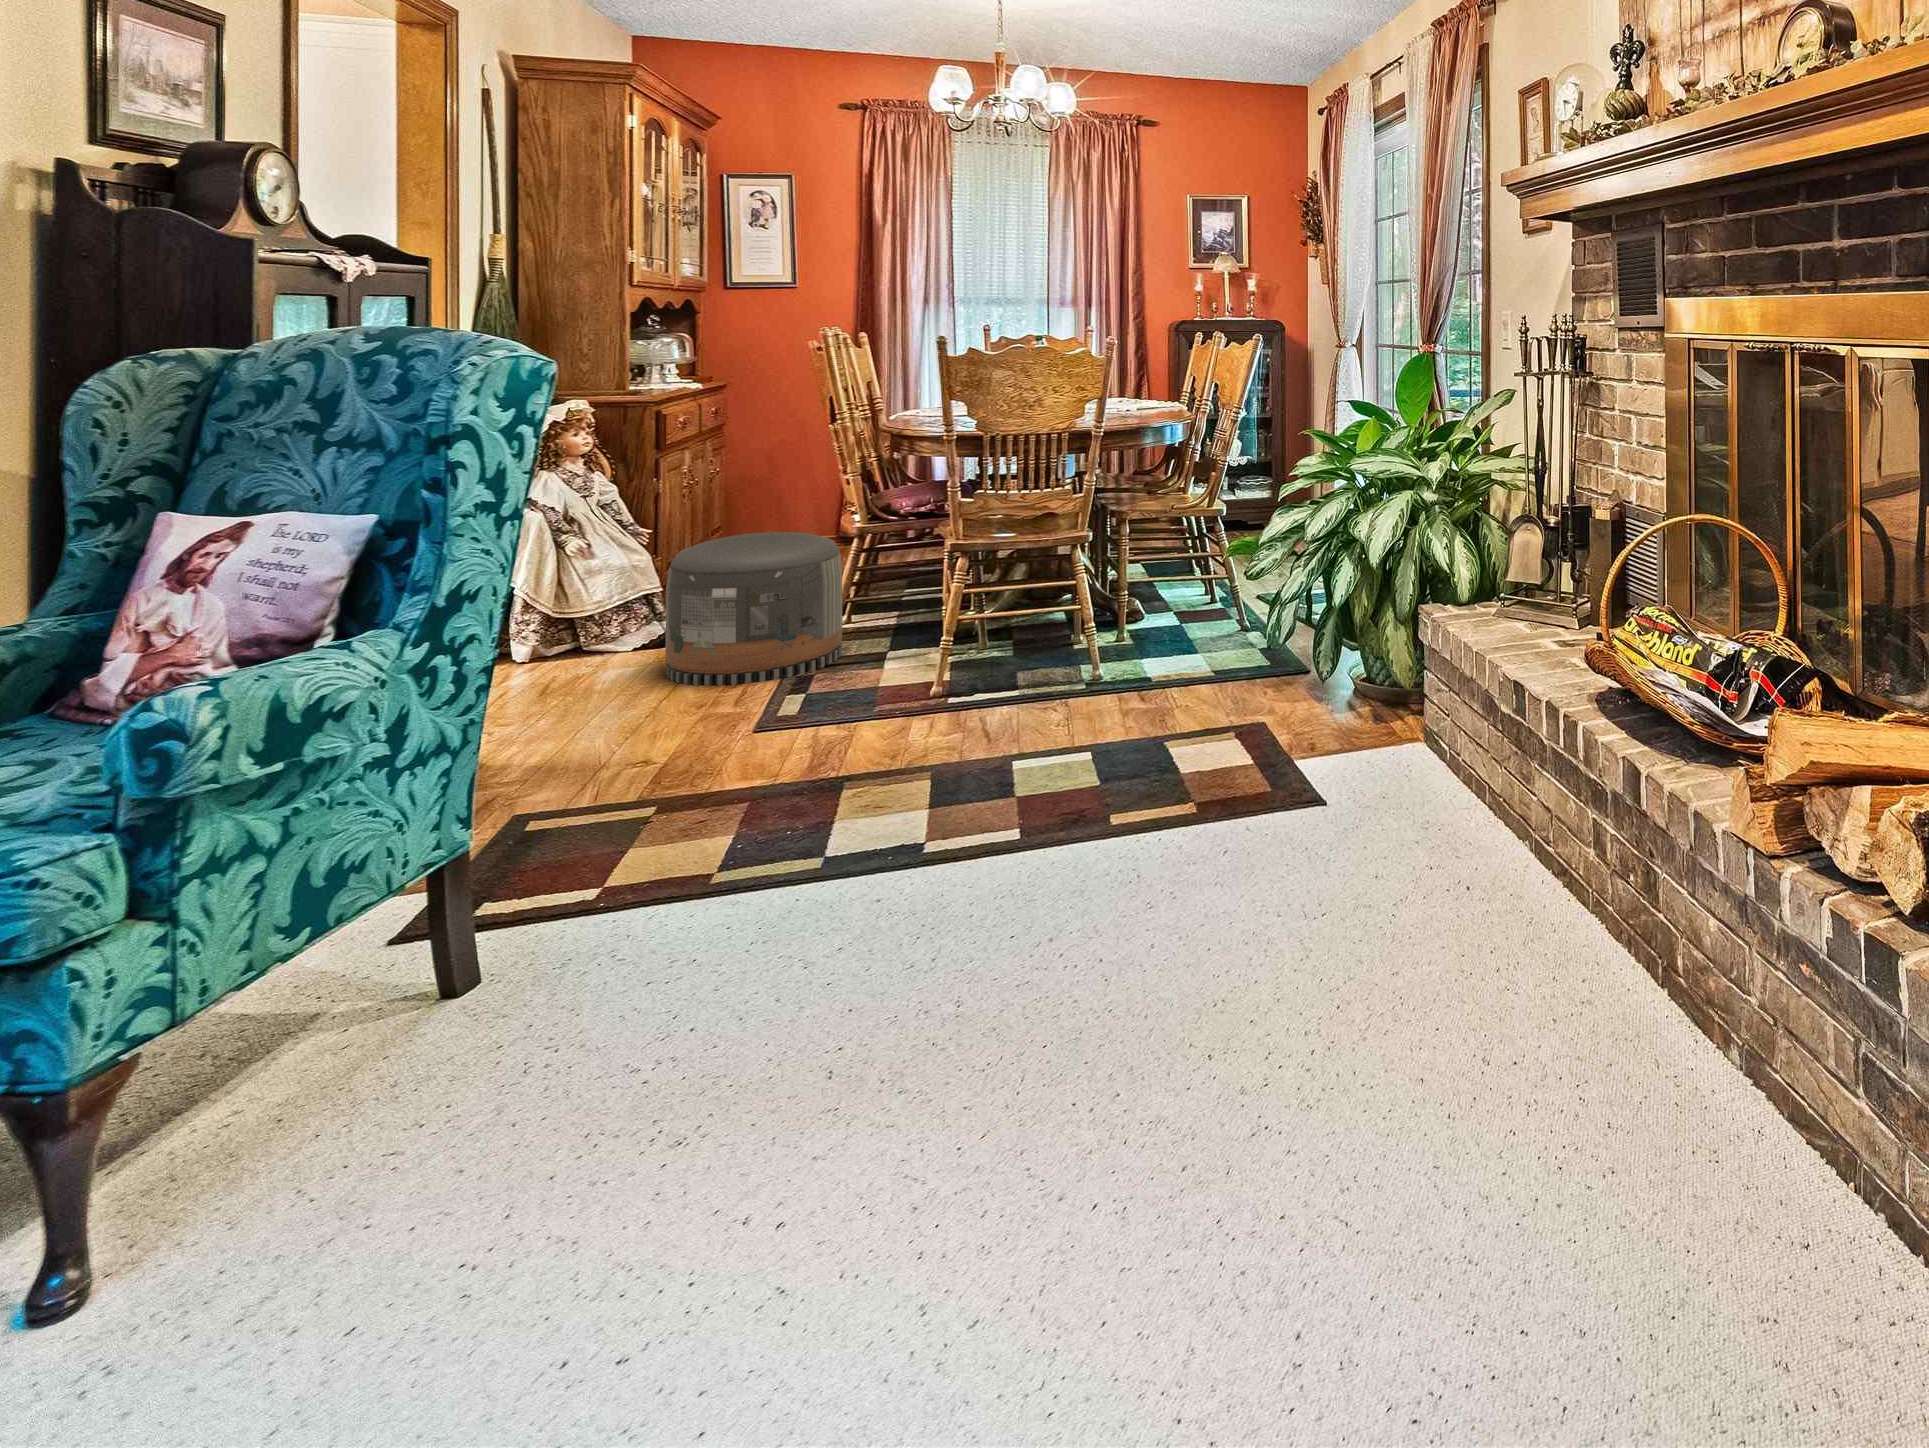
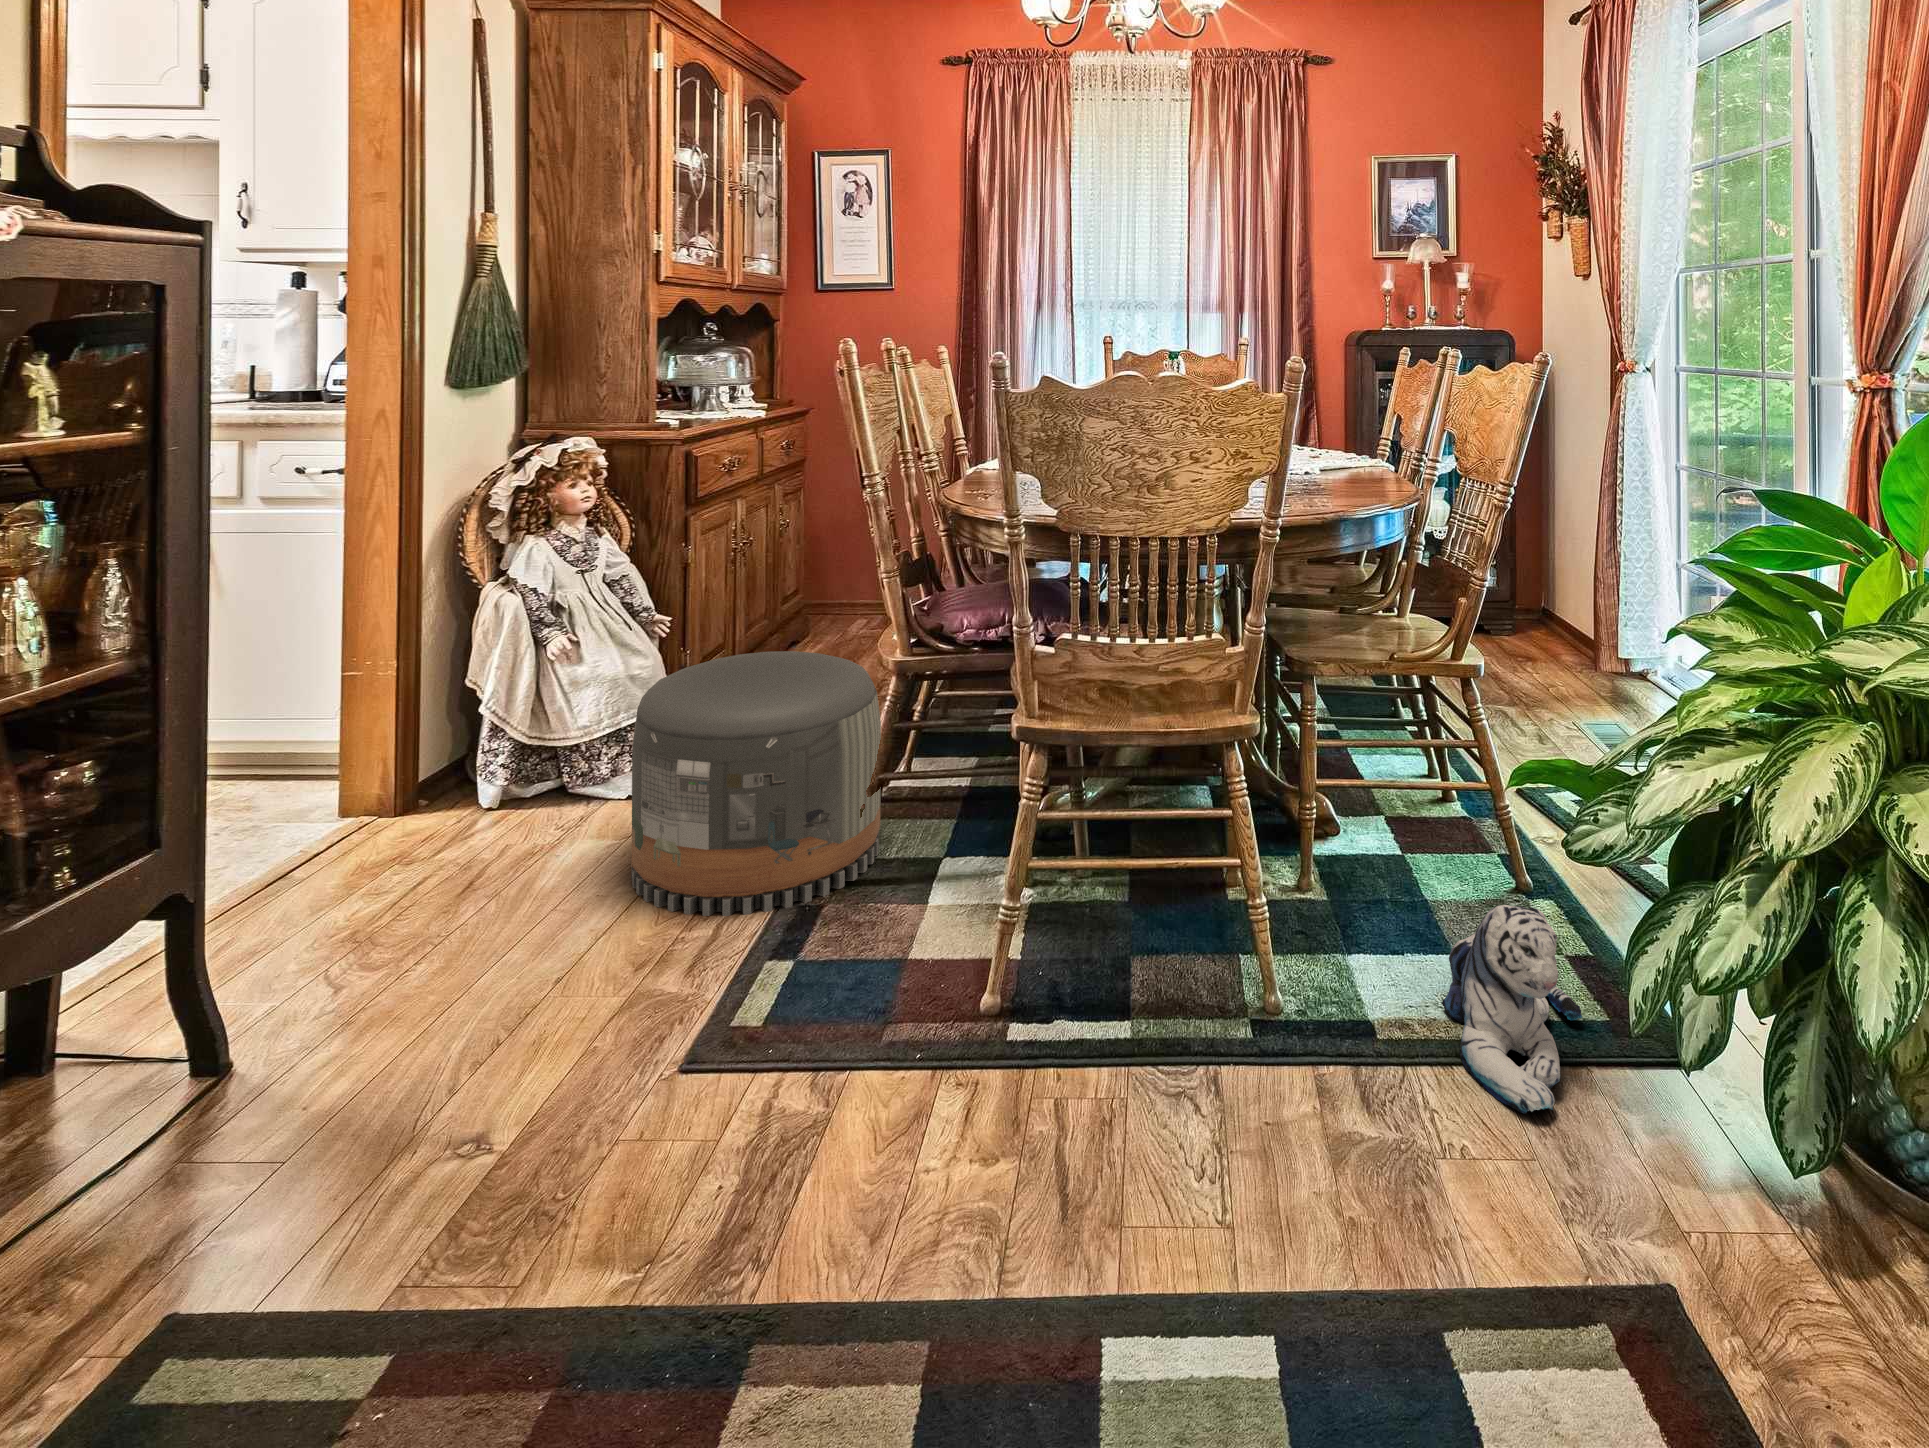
plush toy: none [1192,604,1263,690] -> present [1442,905,1582,1114]

